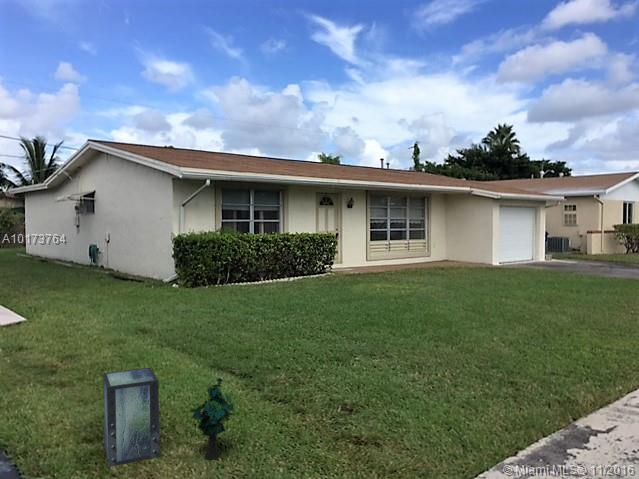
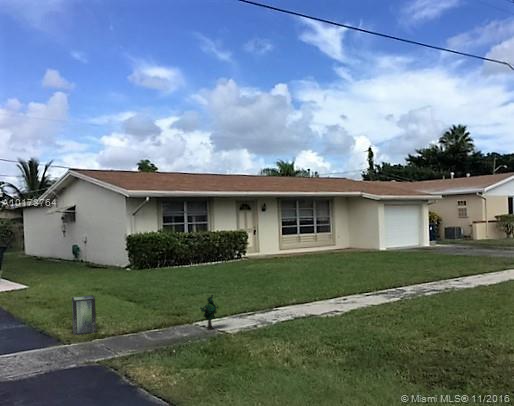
decorative plant: present [189,378,234,460] -> present [200,295,219,330]

